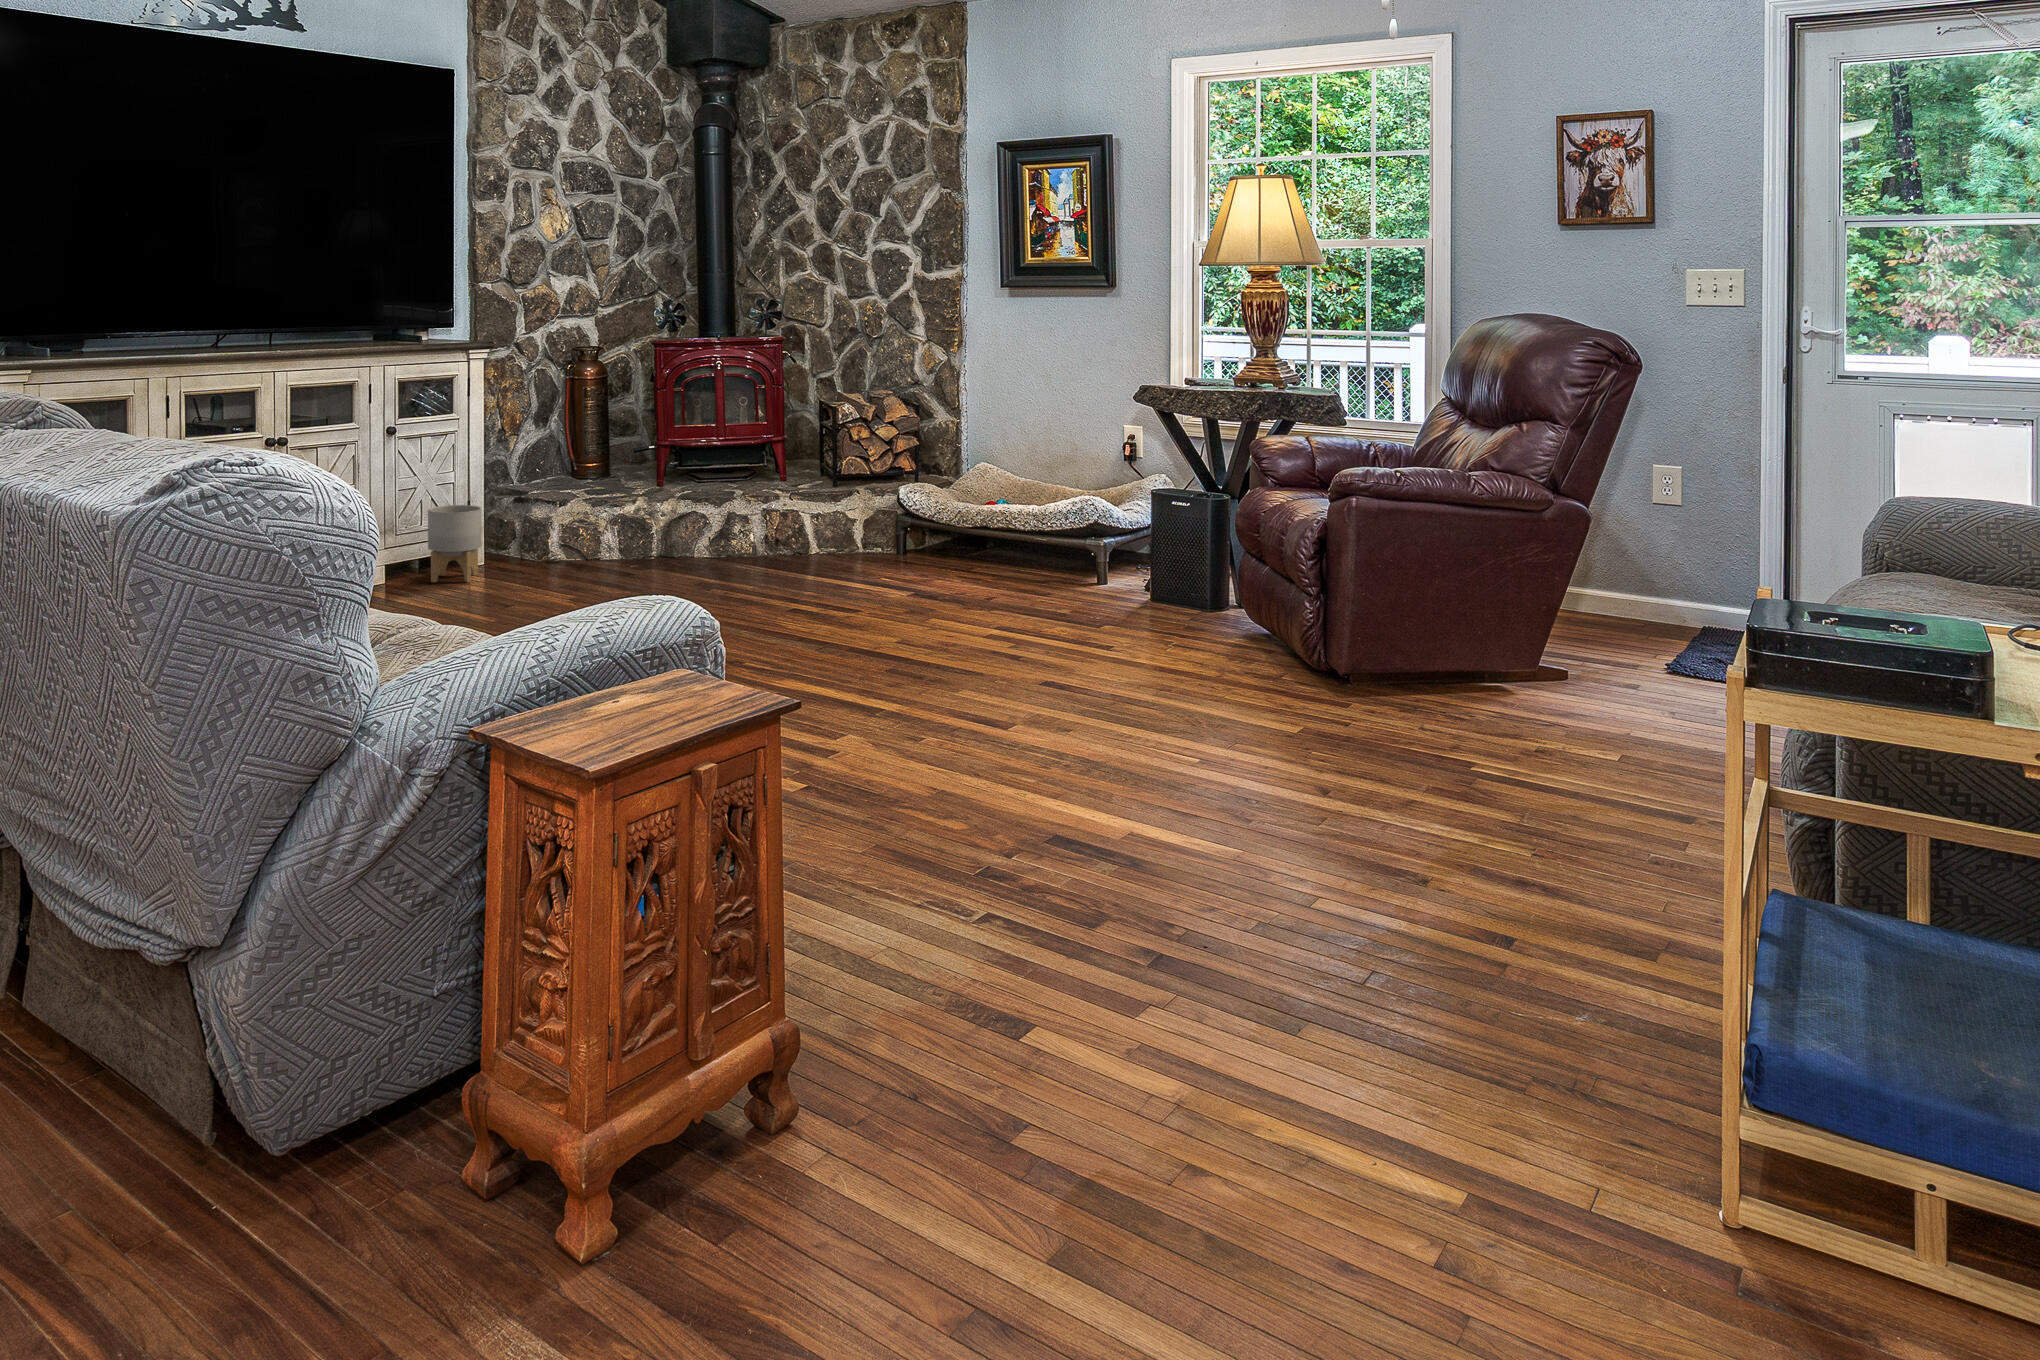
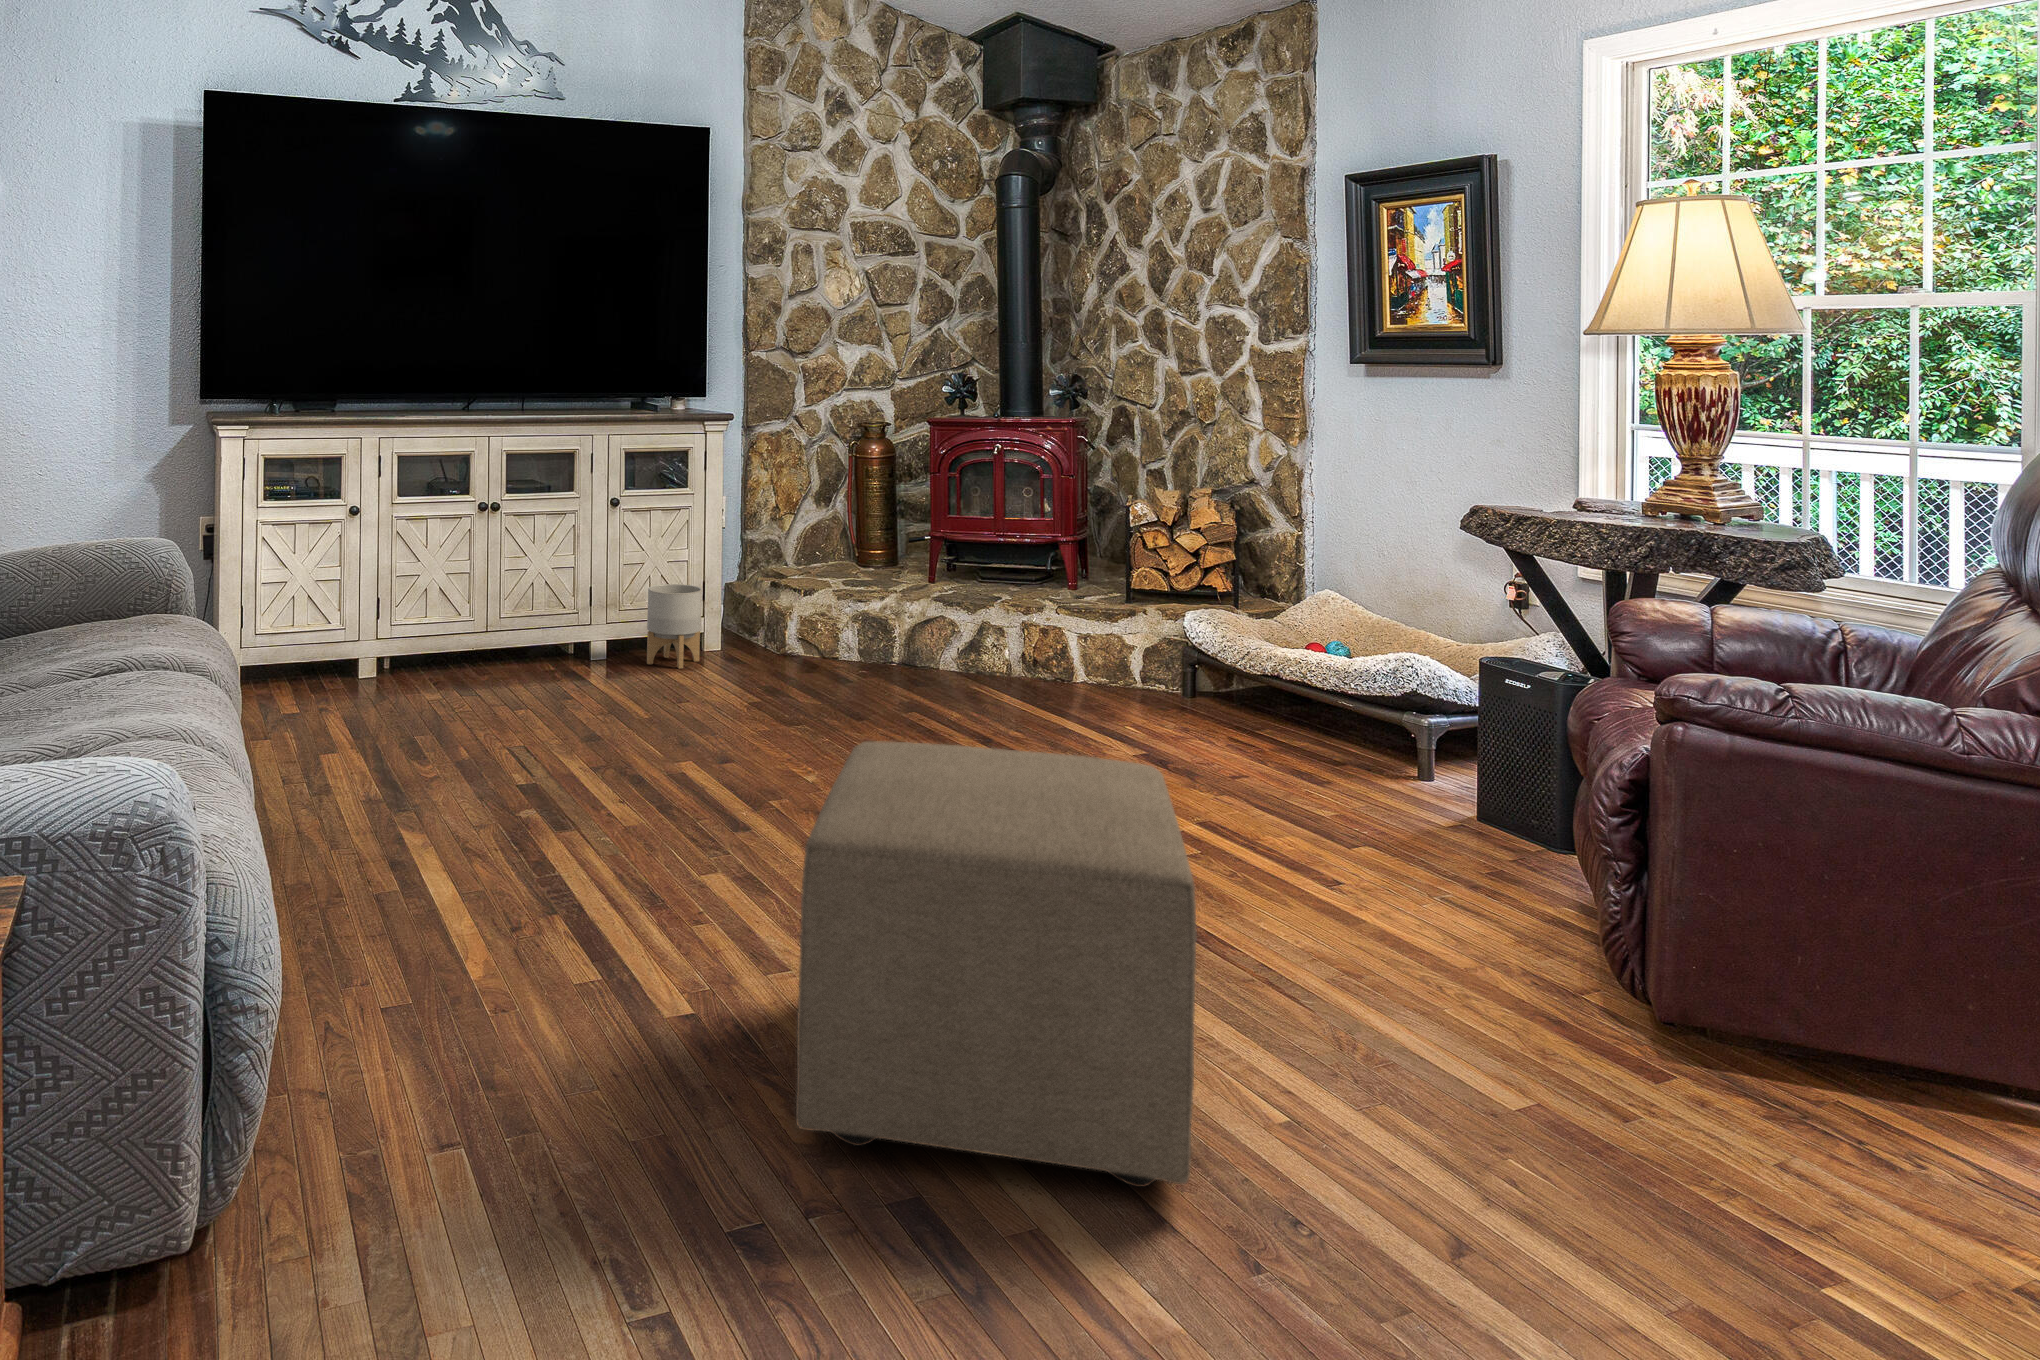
ottoman: none [885,560,1195,821] -> present [796,741,1196,1187]

